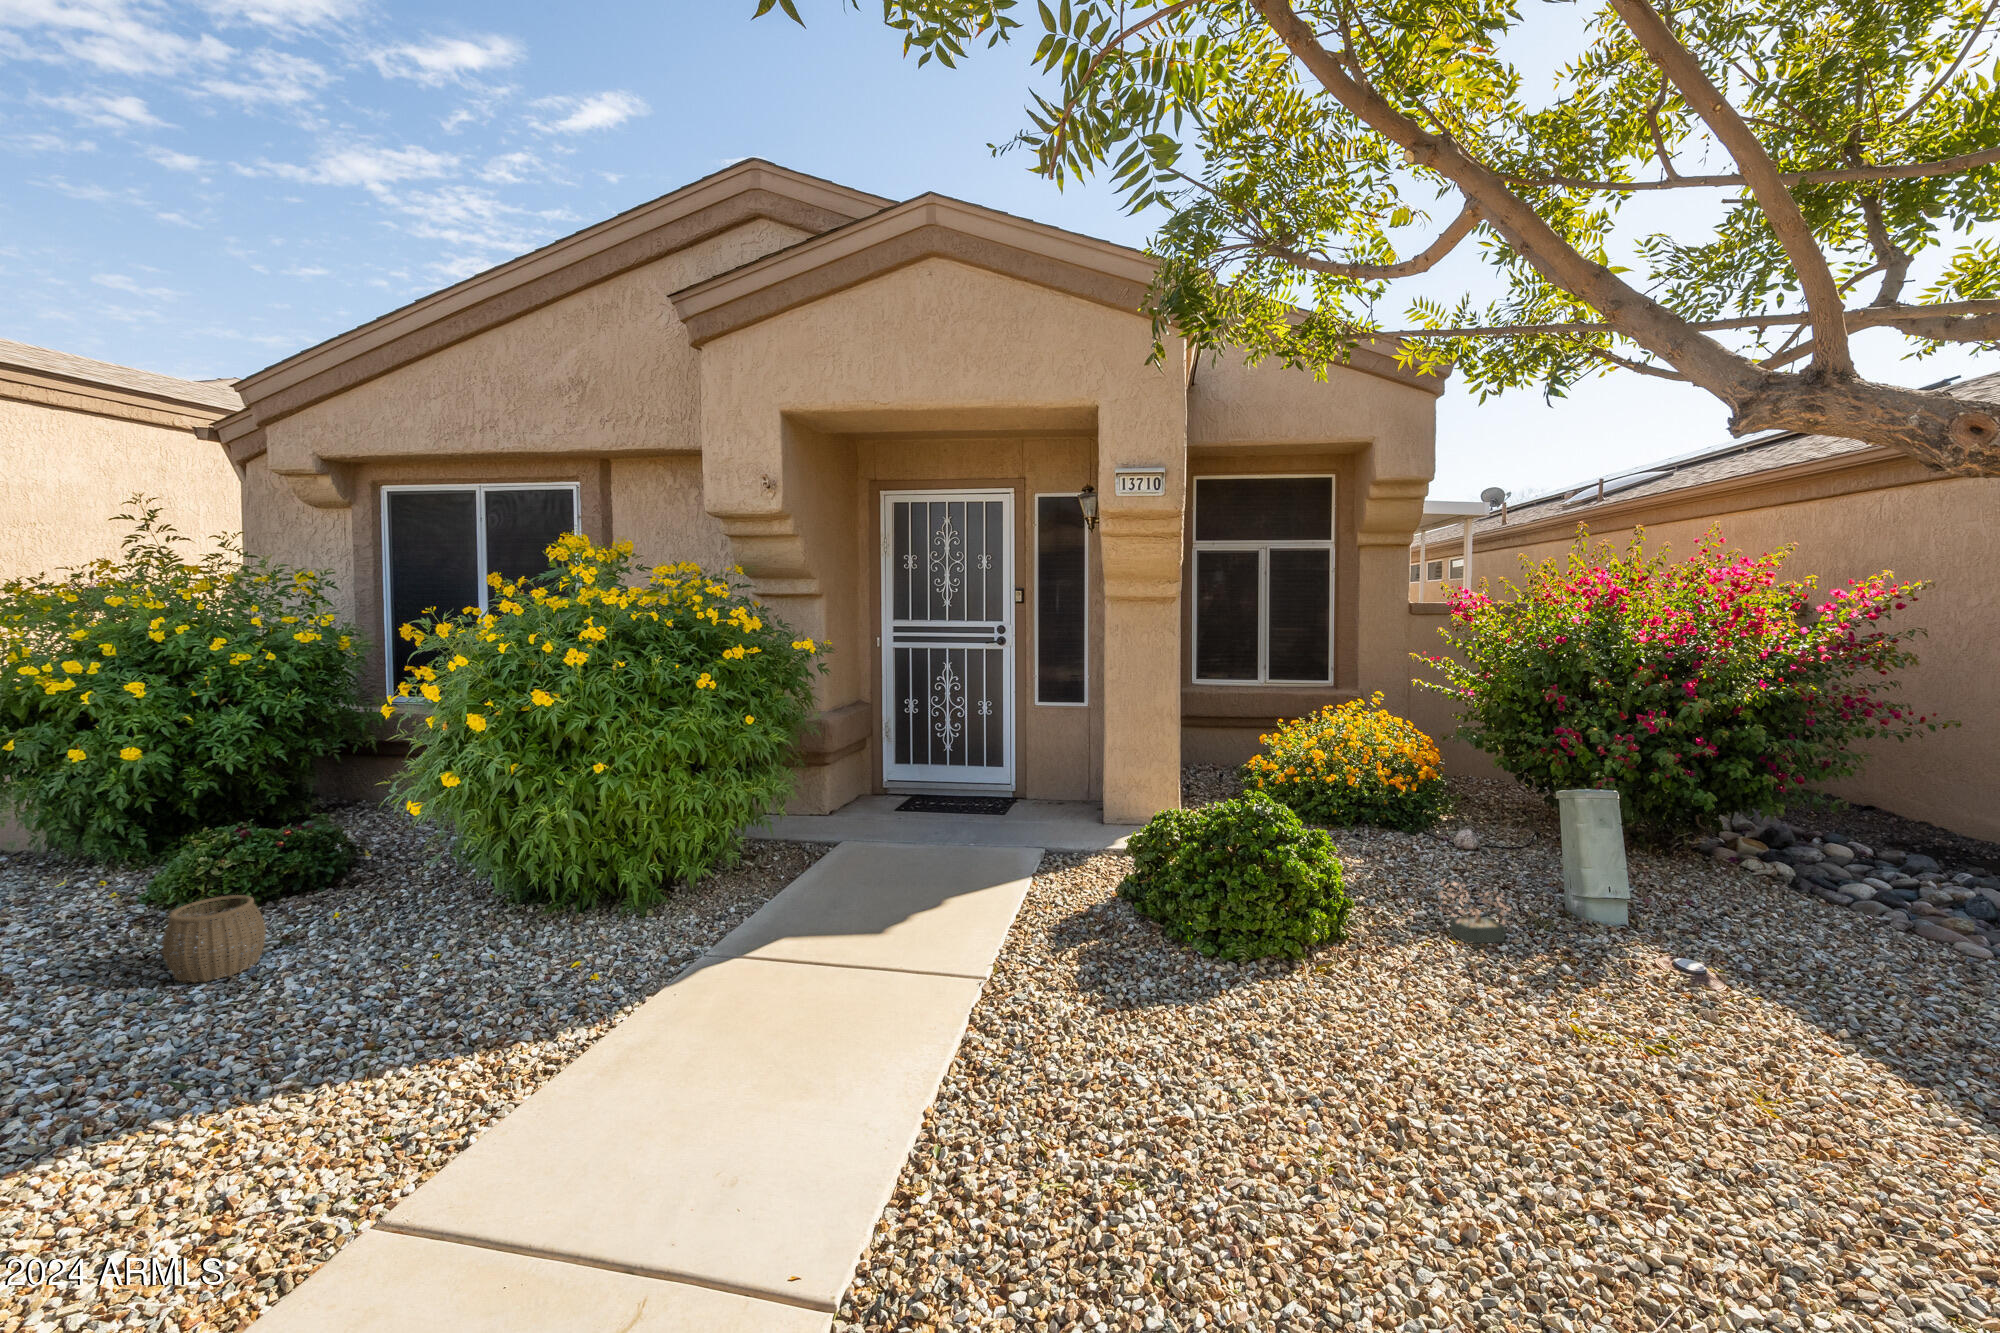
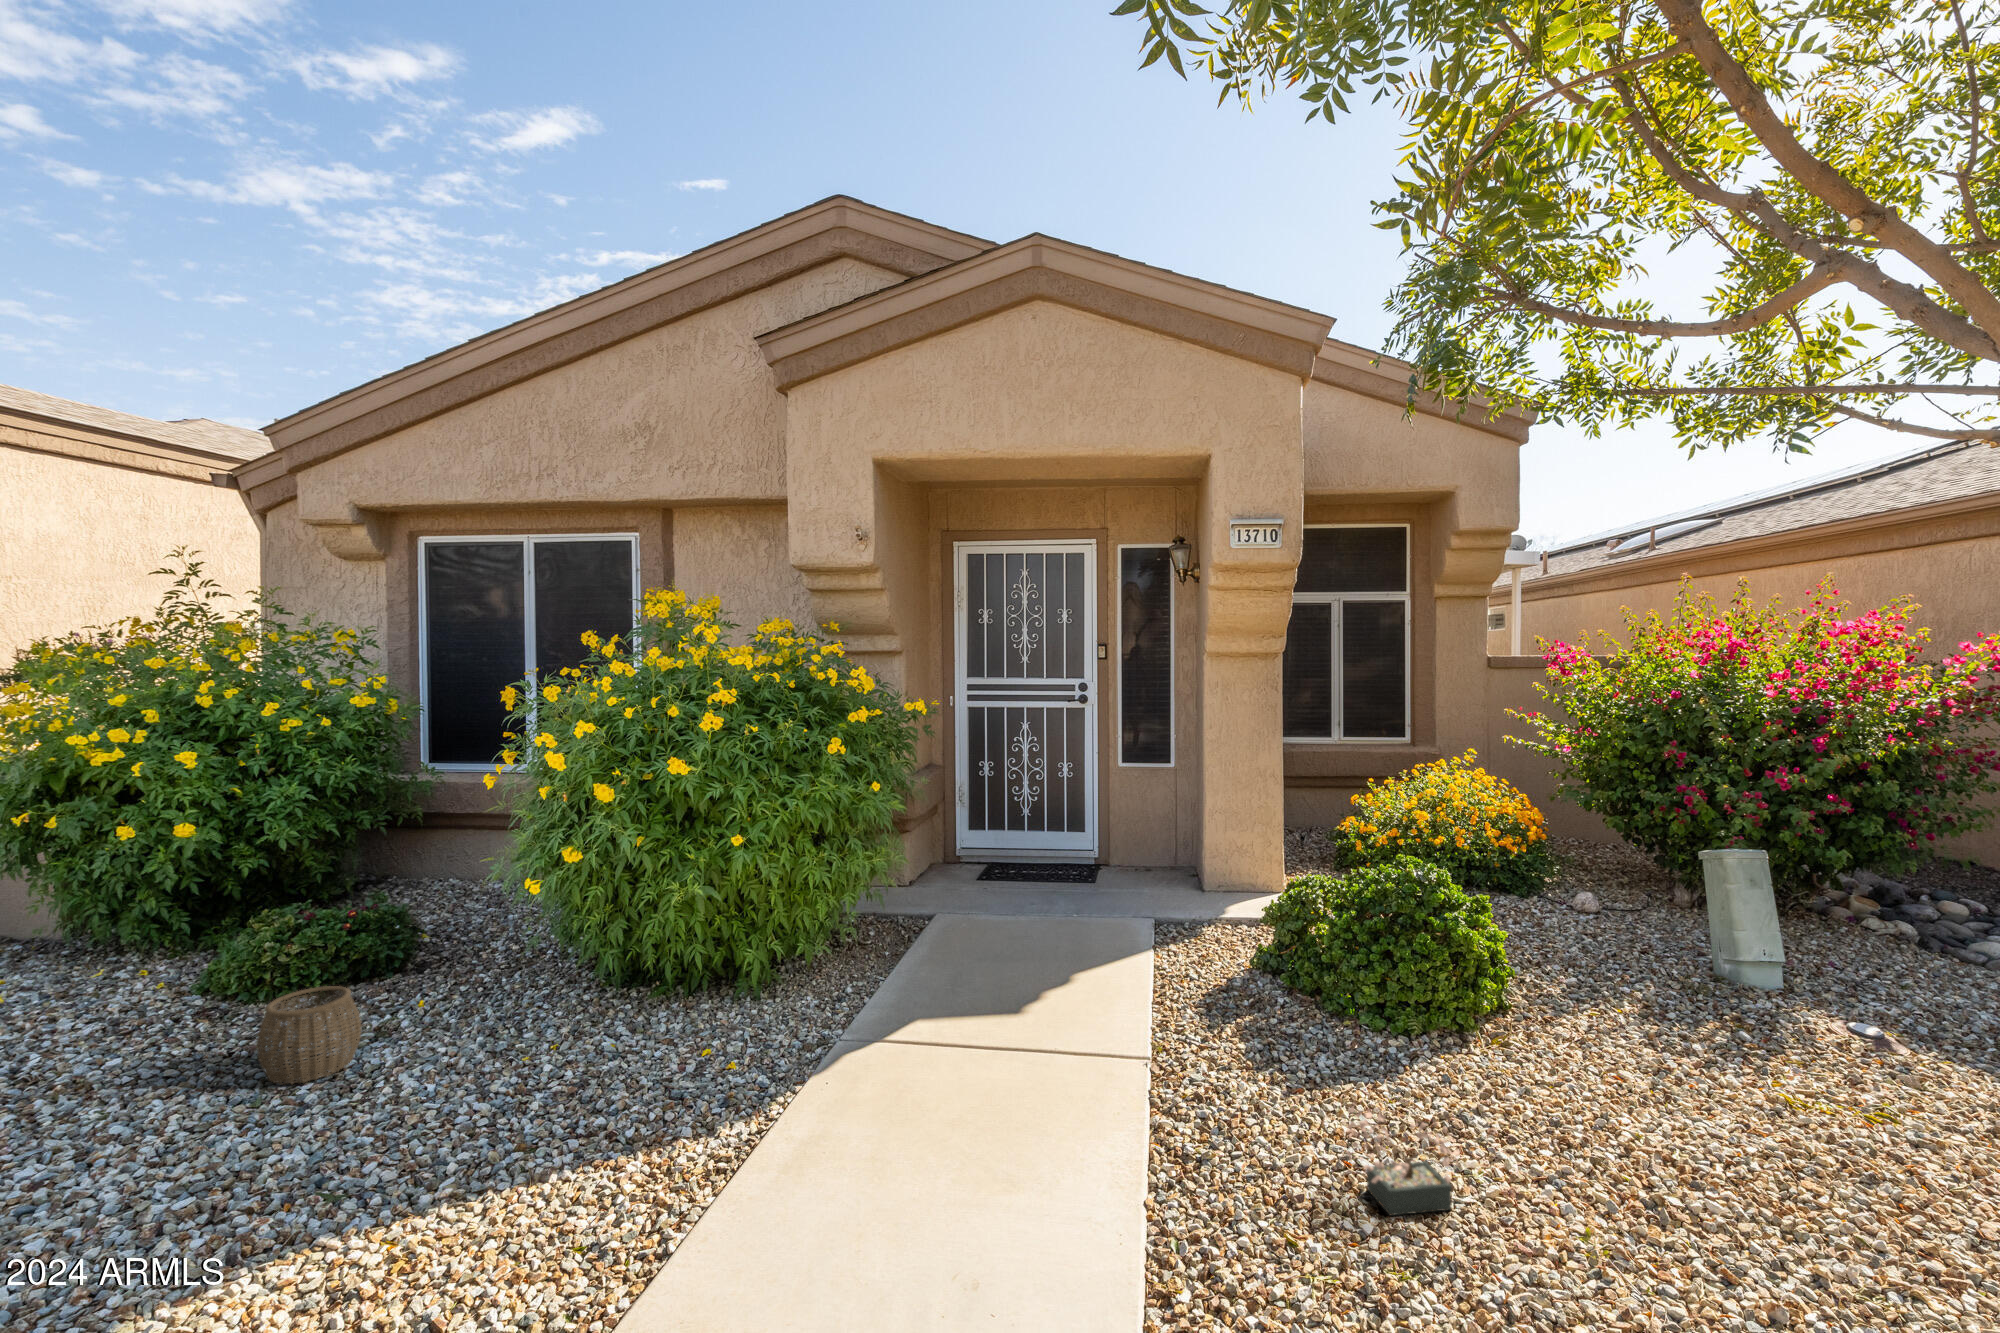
decorative plant: present [1440,882,1511,944] -> present [1347,1103,1460,1215]

